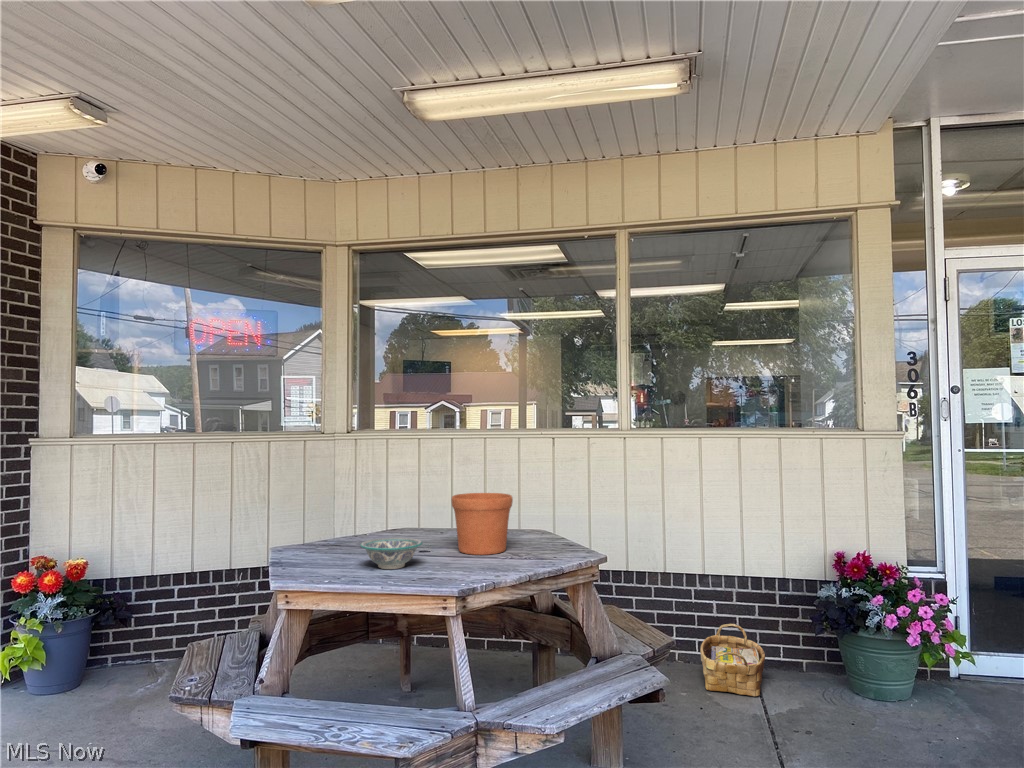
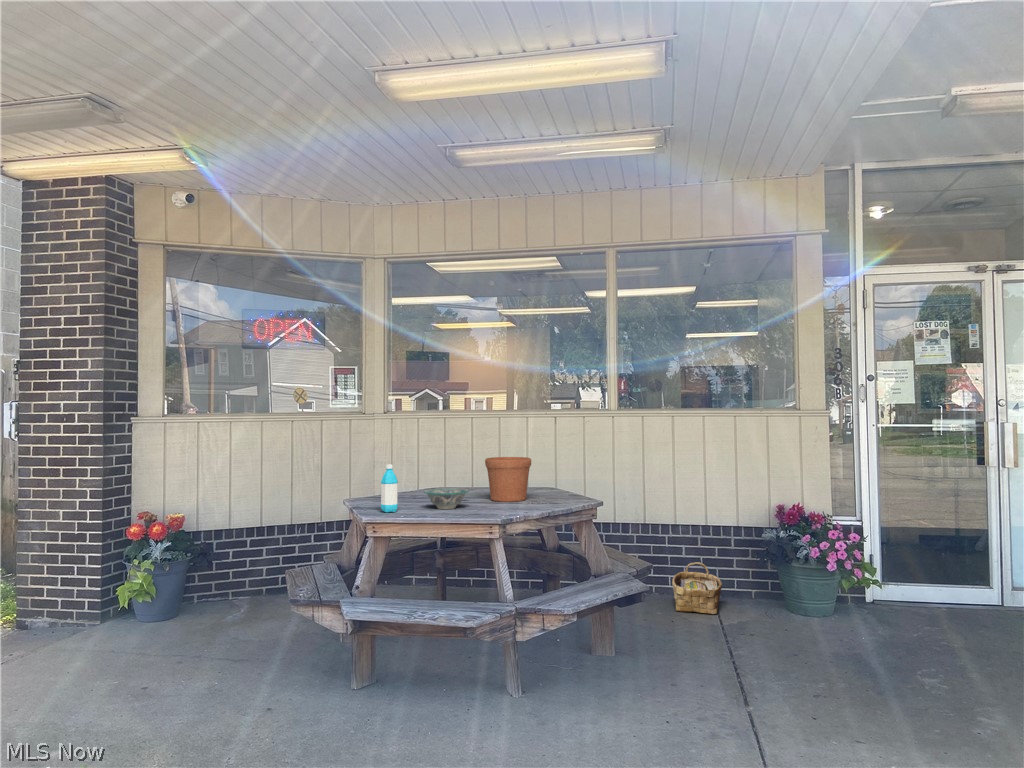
water bottle: none [297,508,322,576] -> present [381,465,398,512]

